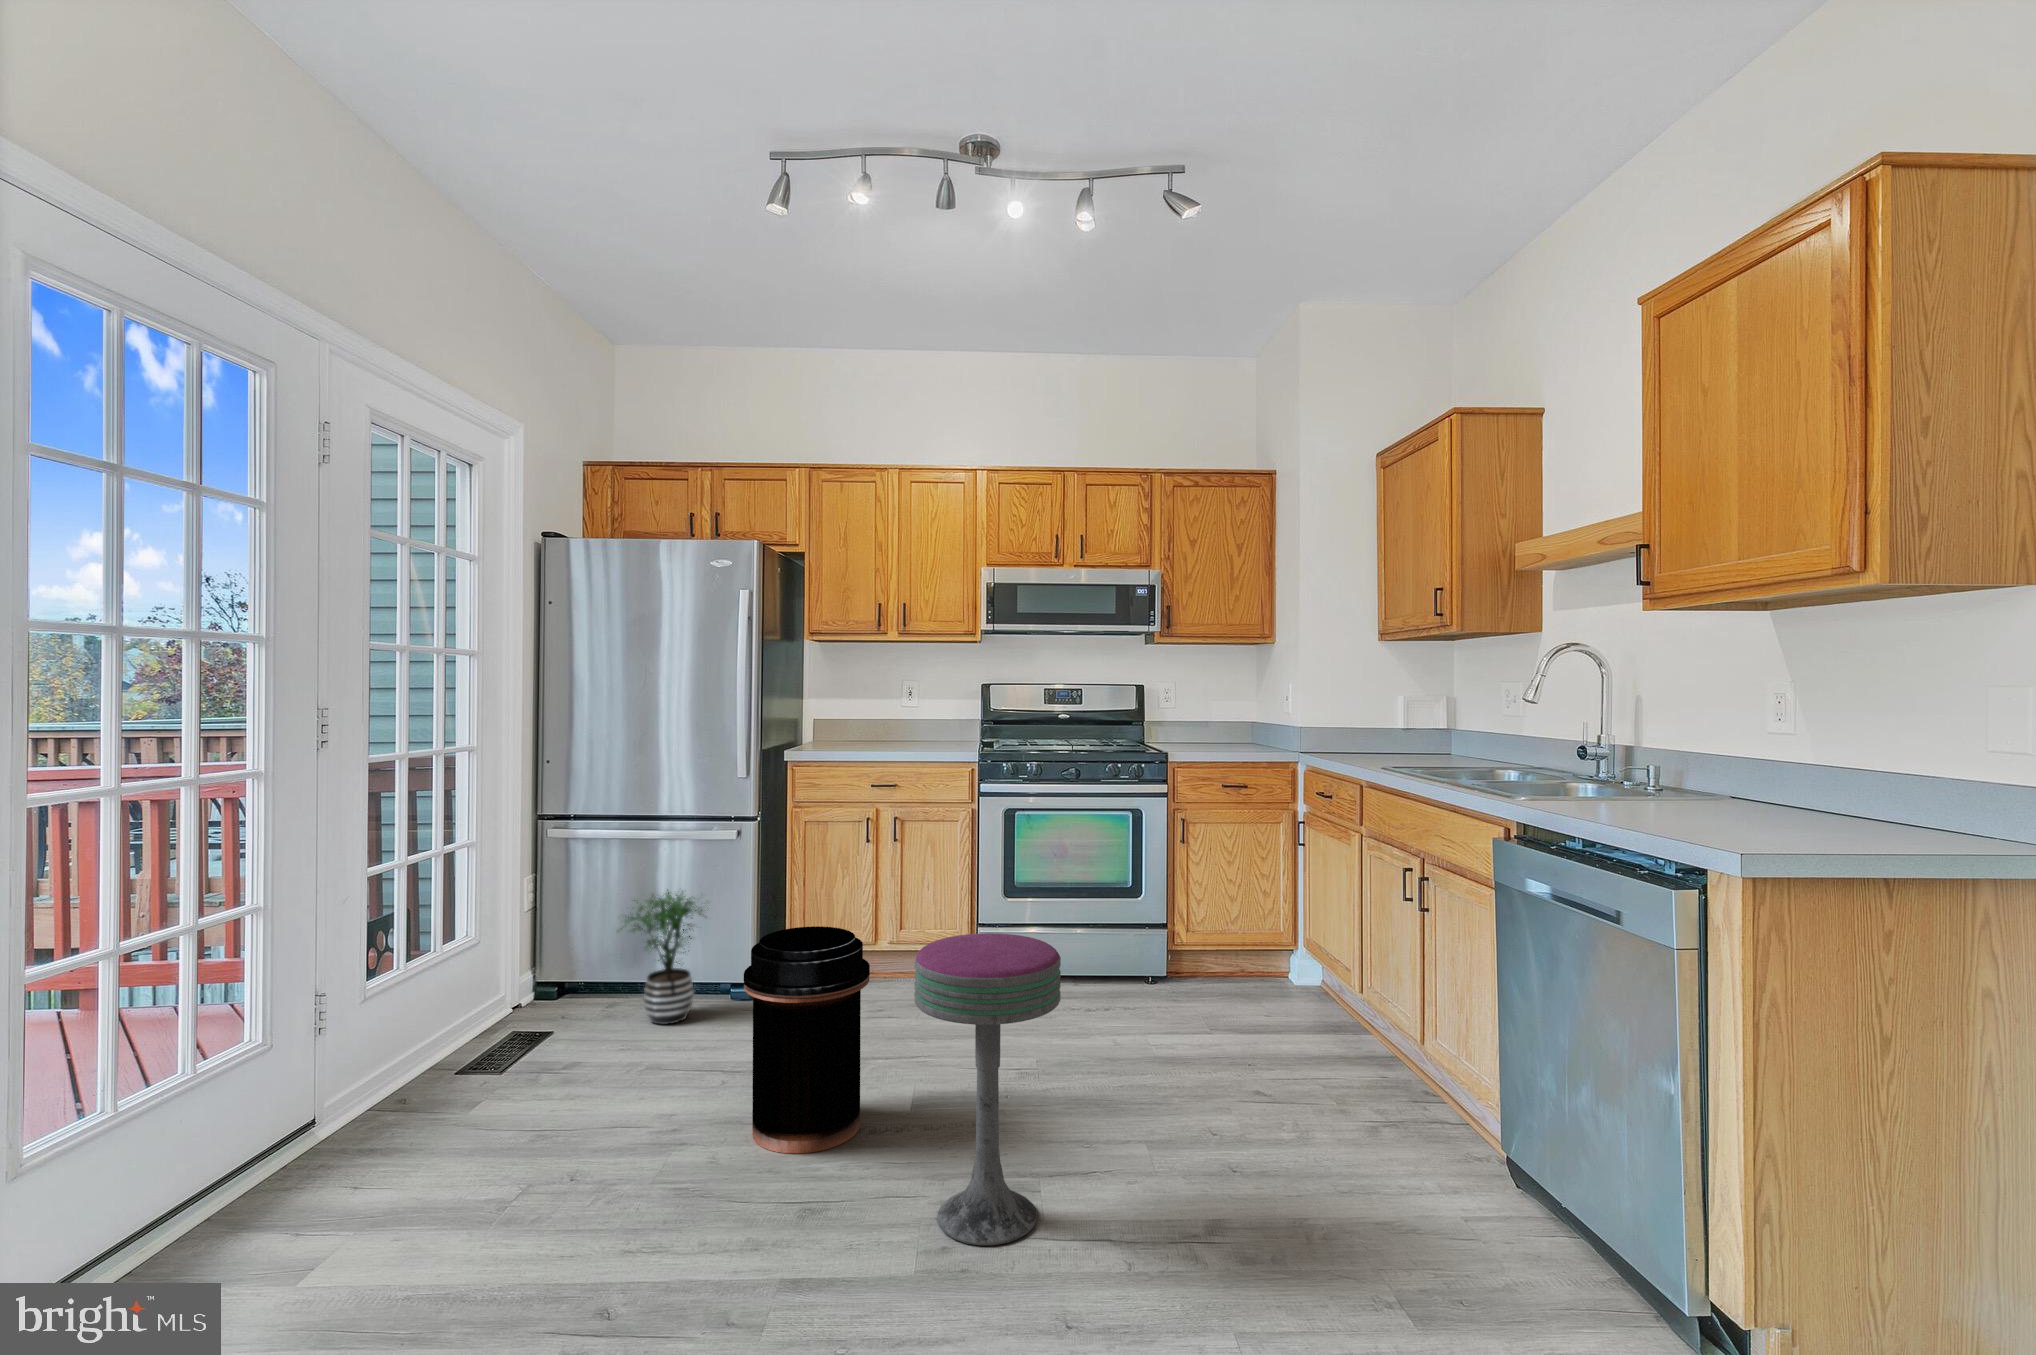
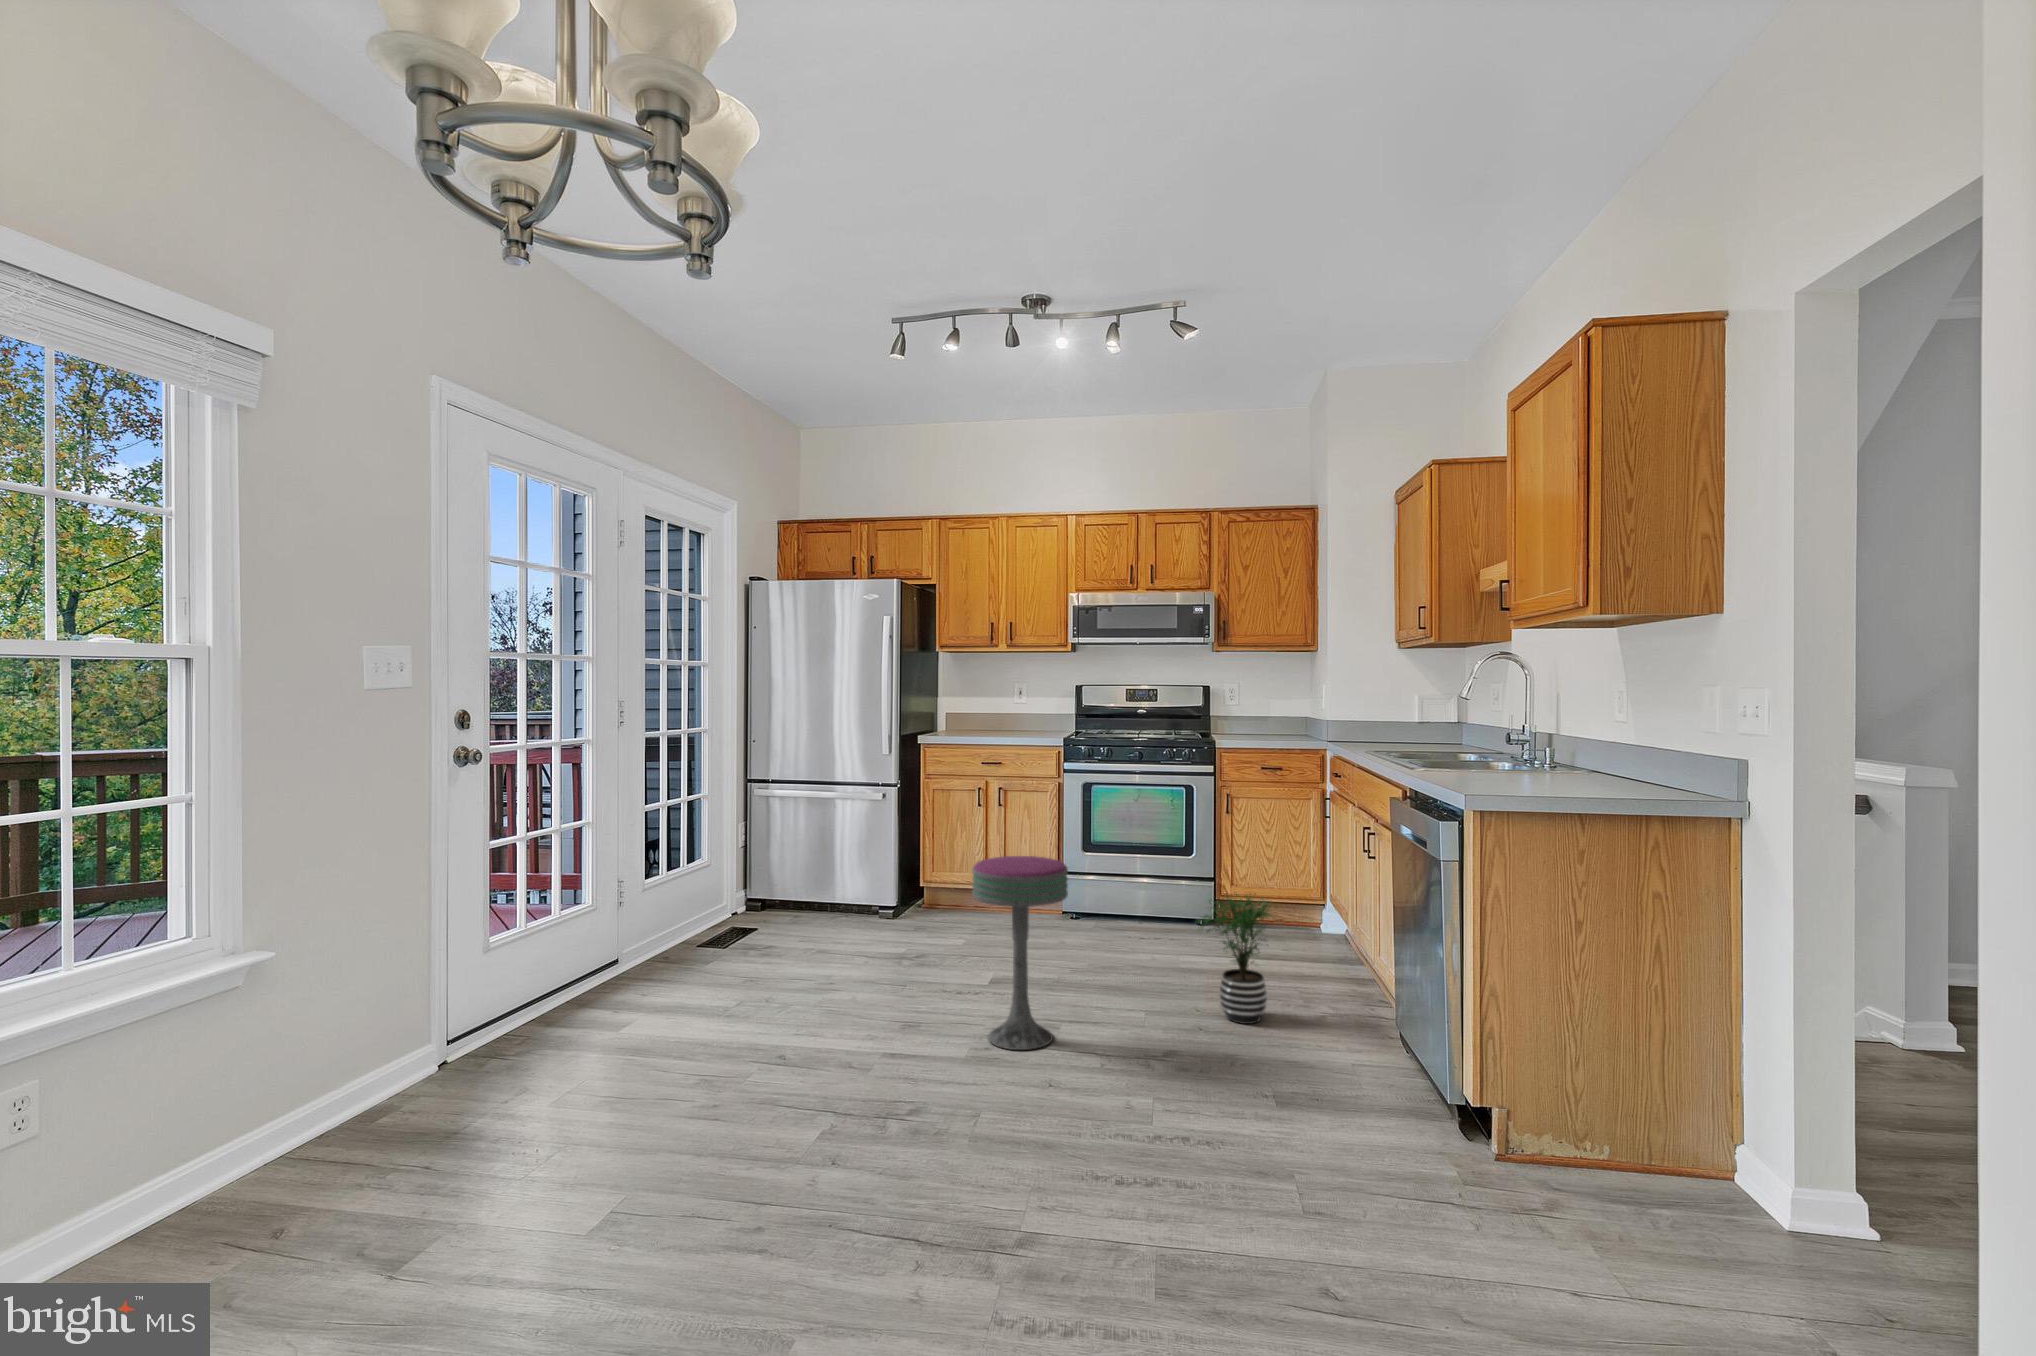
potted plant: present [617,889,709,1025] -> present [1197,894,1274,1024]
trash can: present [744,926,870,1153] -> none [875,855,959,1001]

